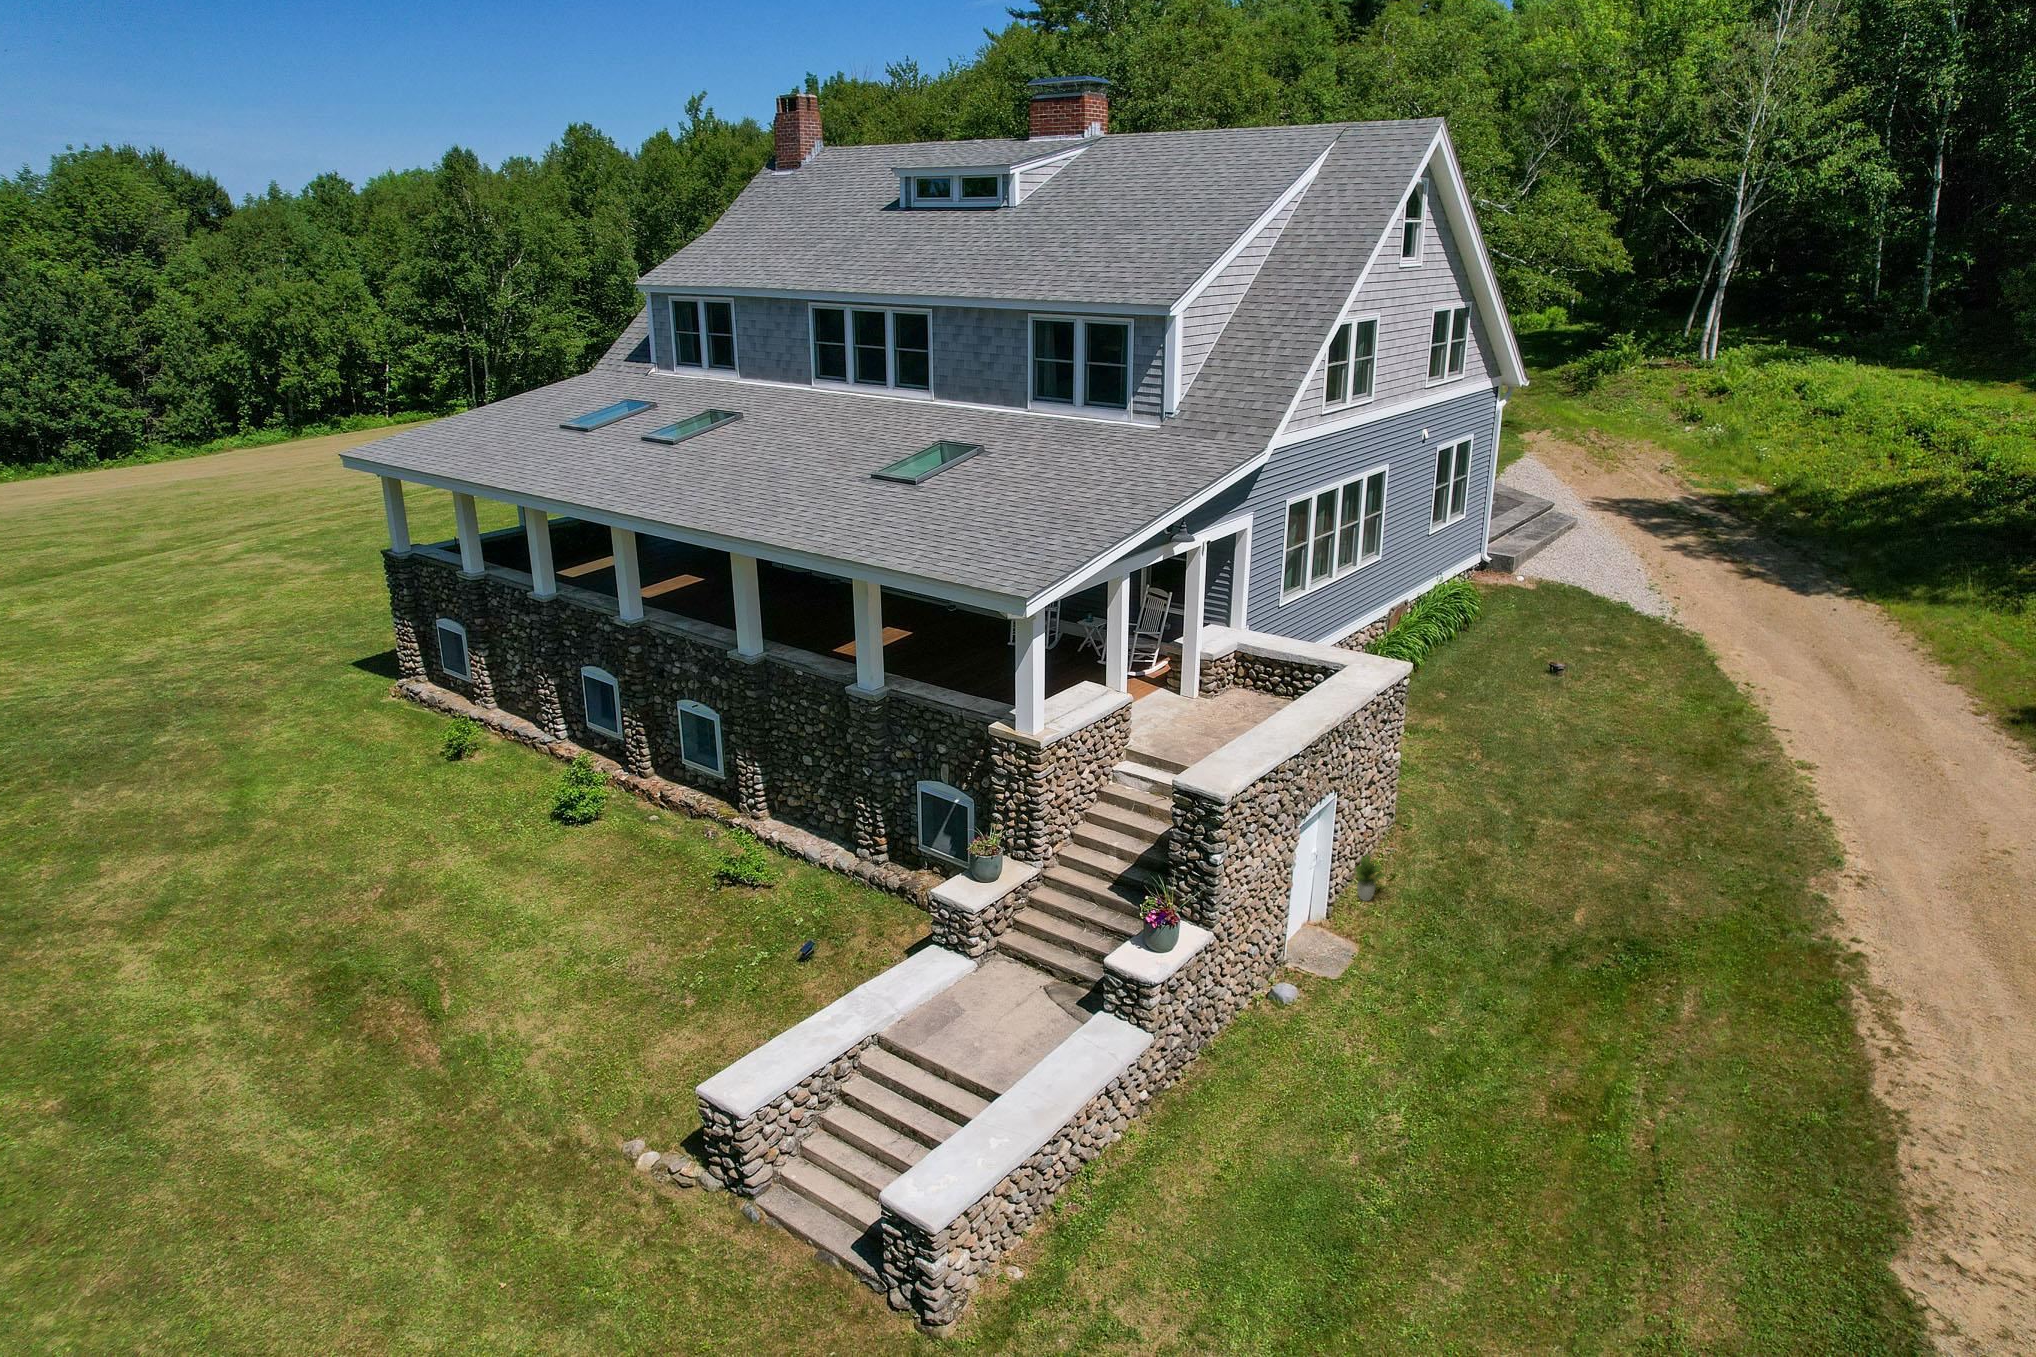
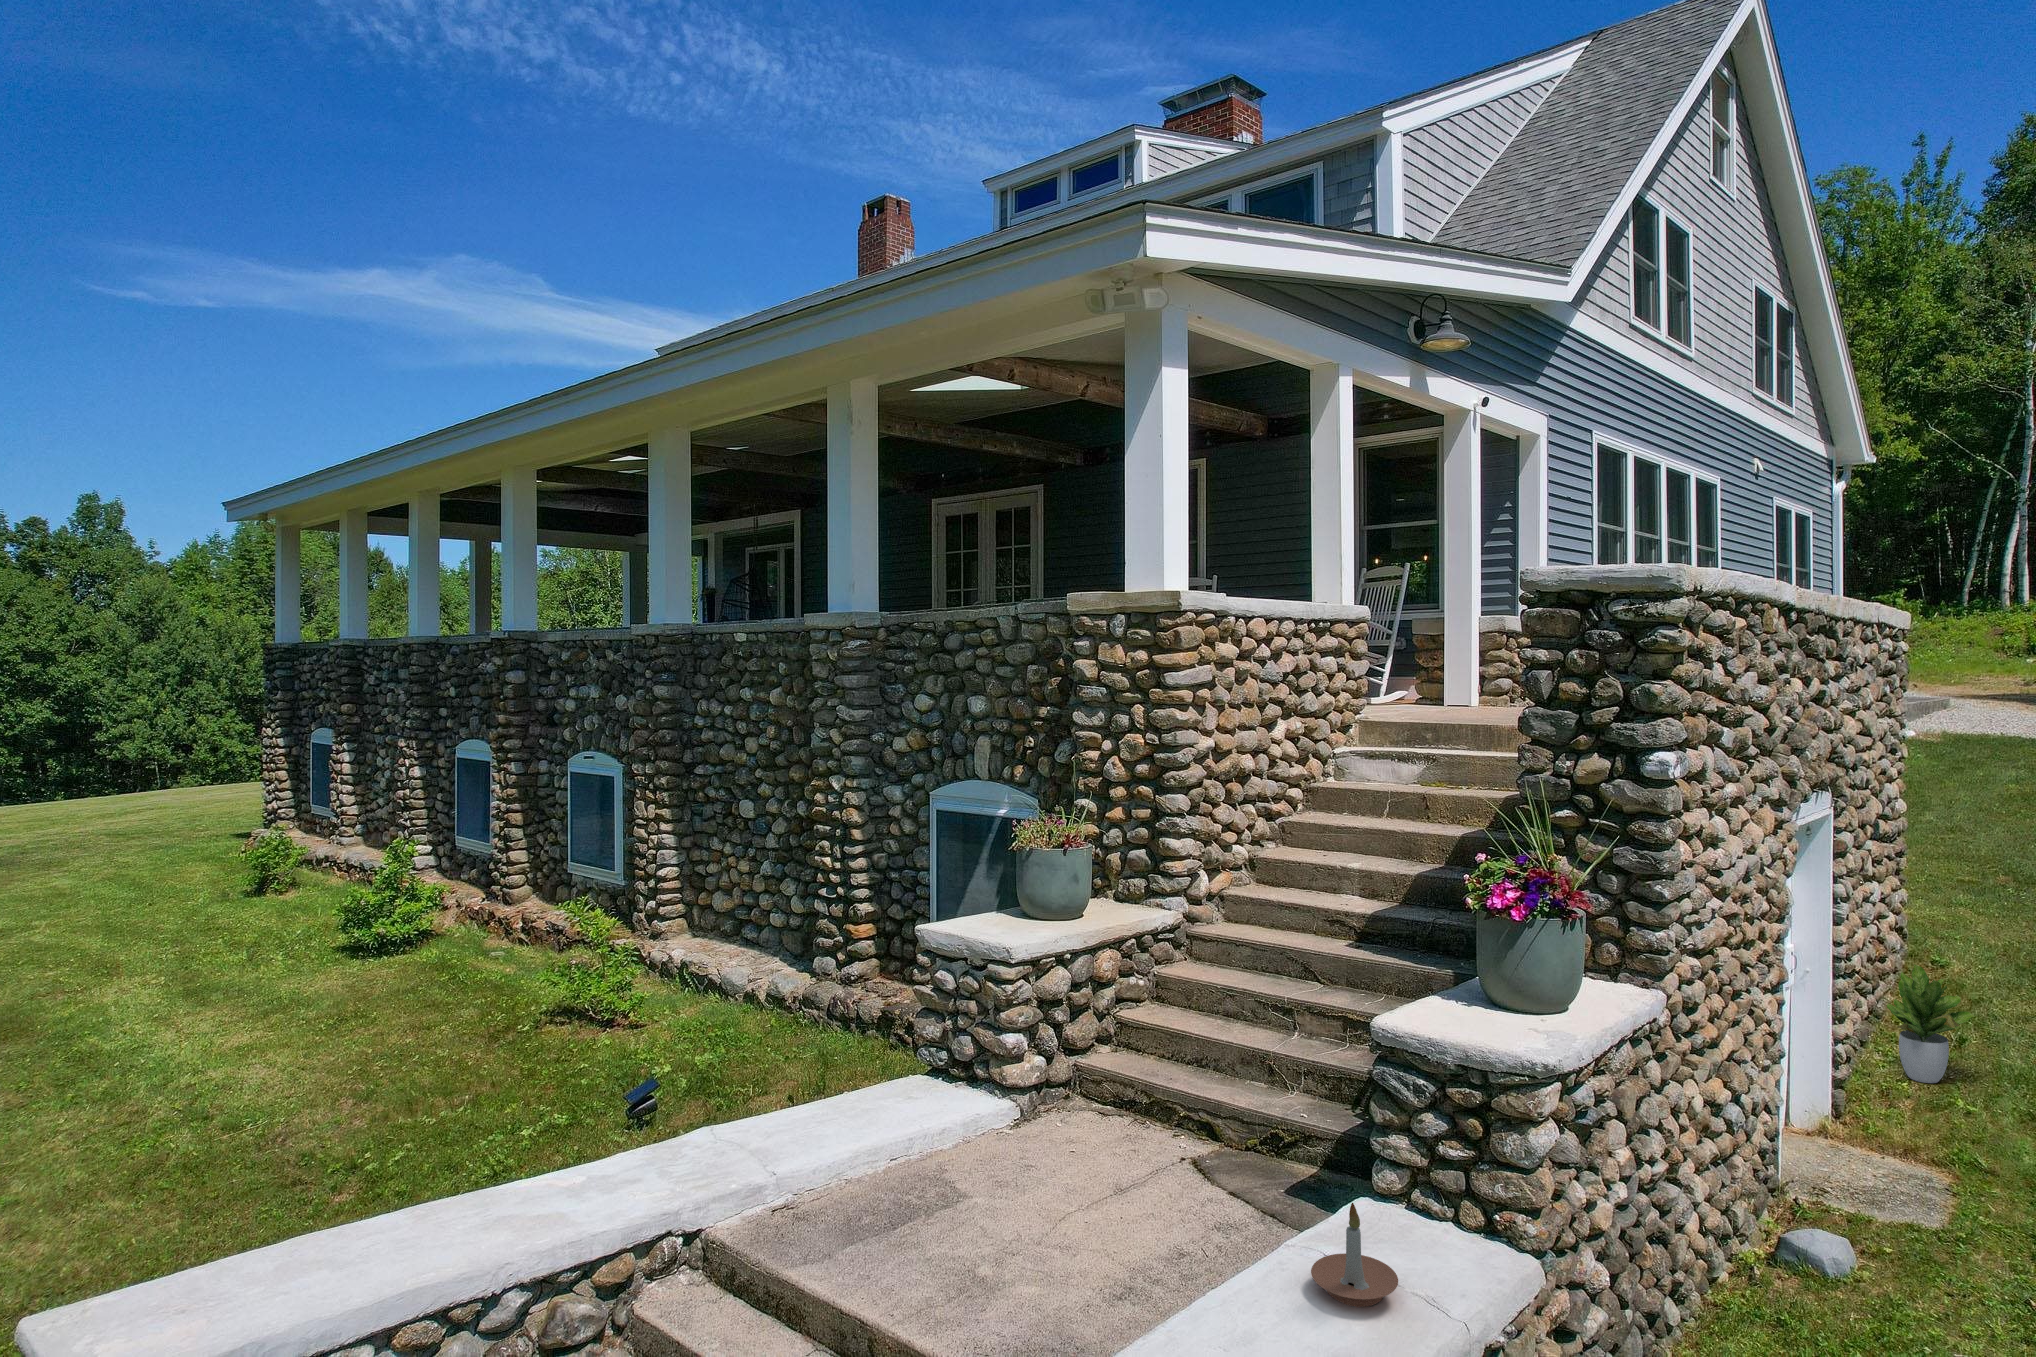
candle holder: none [1078,1032,1103,1059] -> present [1311,1203,1398,1307]

